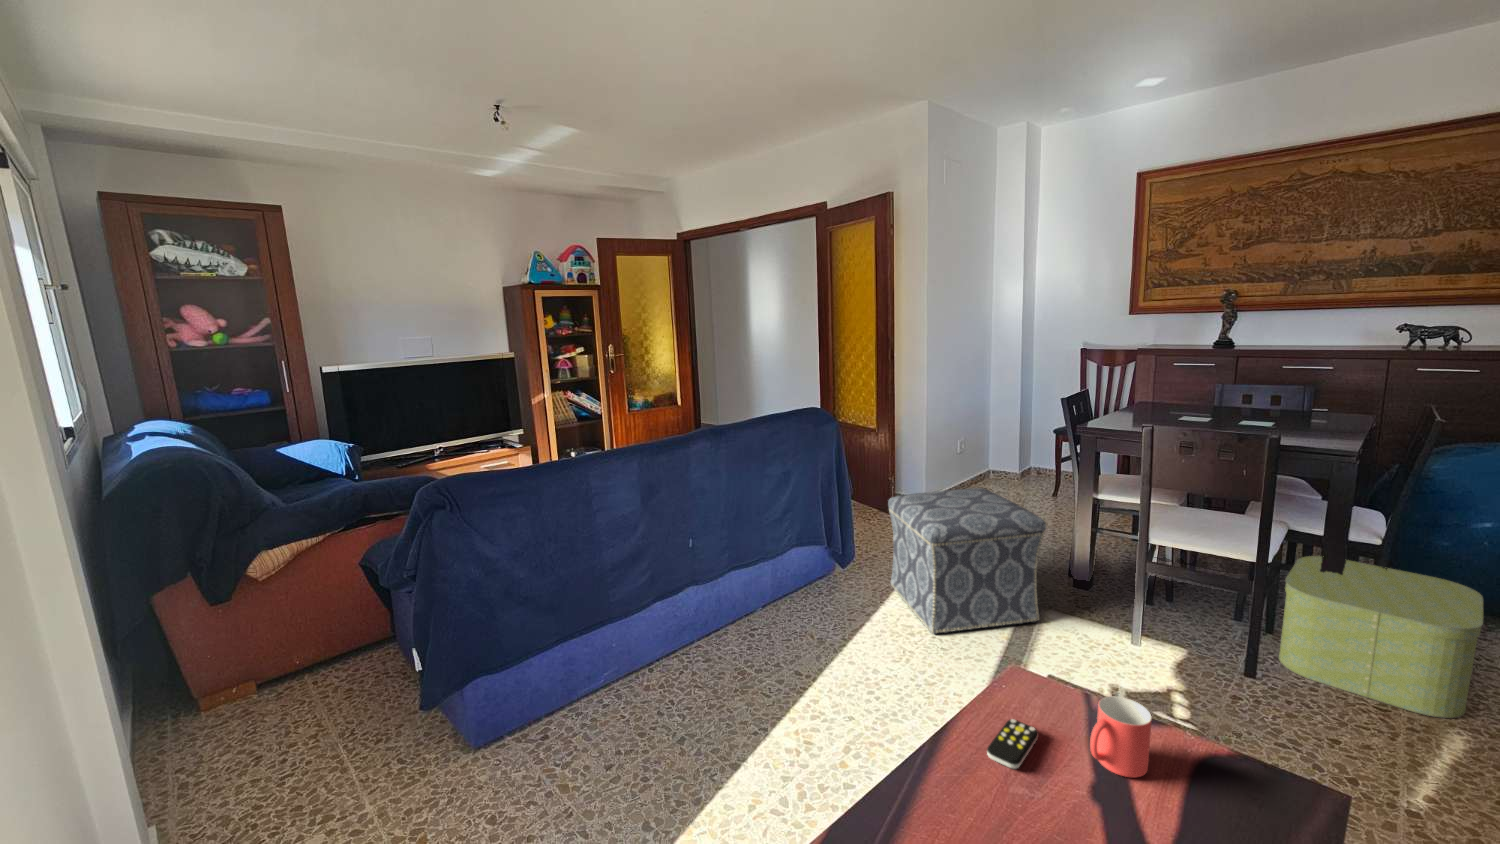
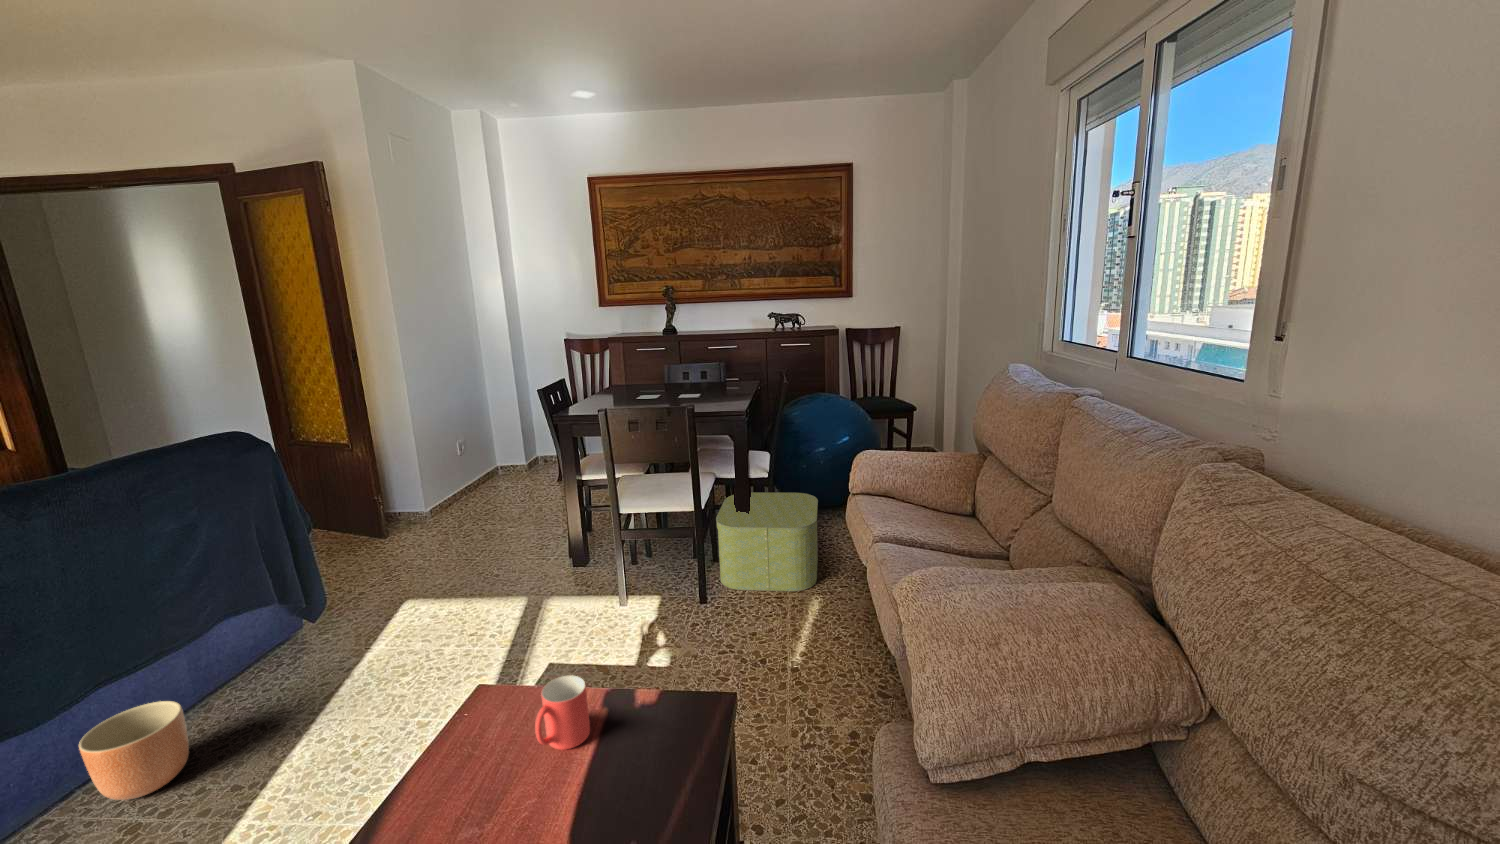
ottoman: present [888,488,1046,634] -> none [358,493,541,665]
planter: none [719,591,771,654] -> present [79,701,189,800]
remote control: present [987,719,1038,769] -> none [437,739,495,795]

